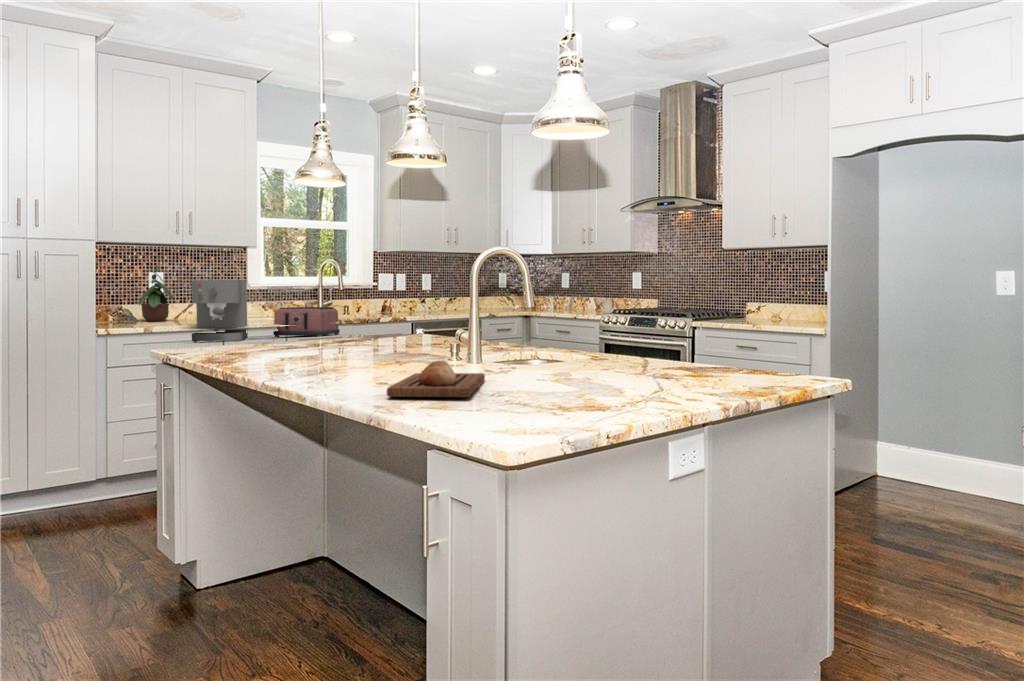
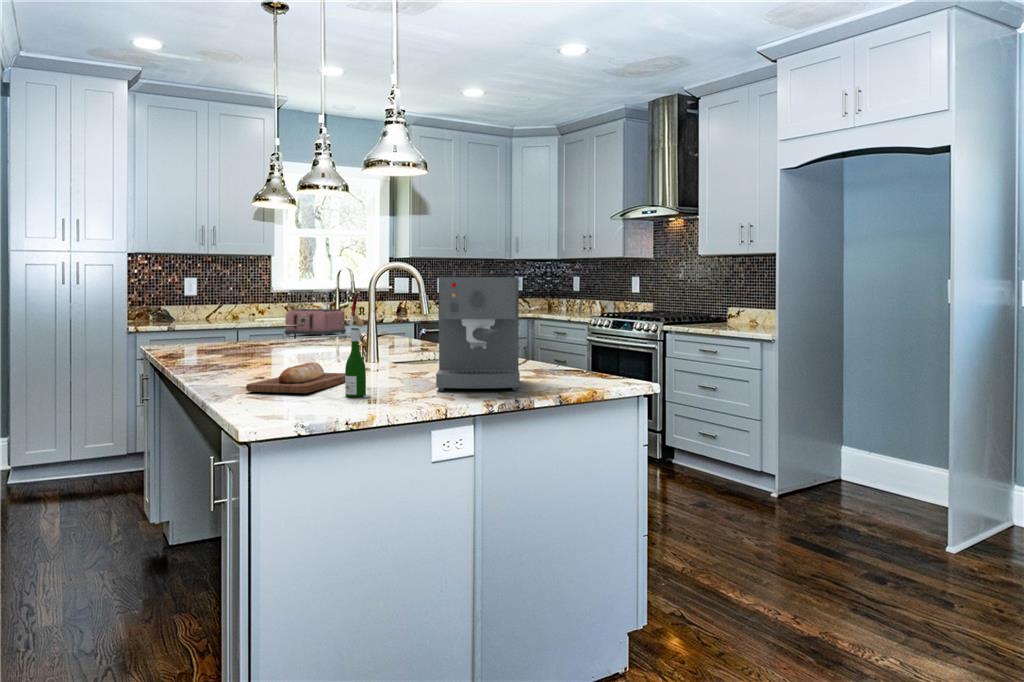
potted plant: present [139,266,174,321] -> none [171,270,206,320]
wine bottle: none [516,273,551,400] -> present [345,293,371,397]
coffee maker: present [192,280,248,342] -> present [436,277,520,390]

